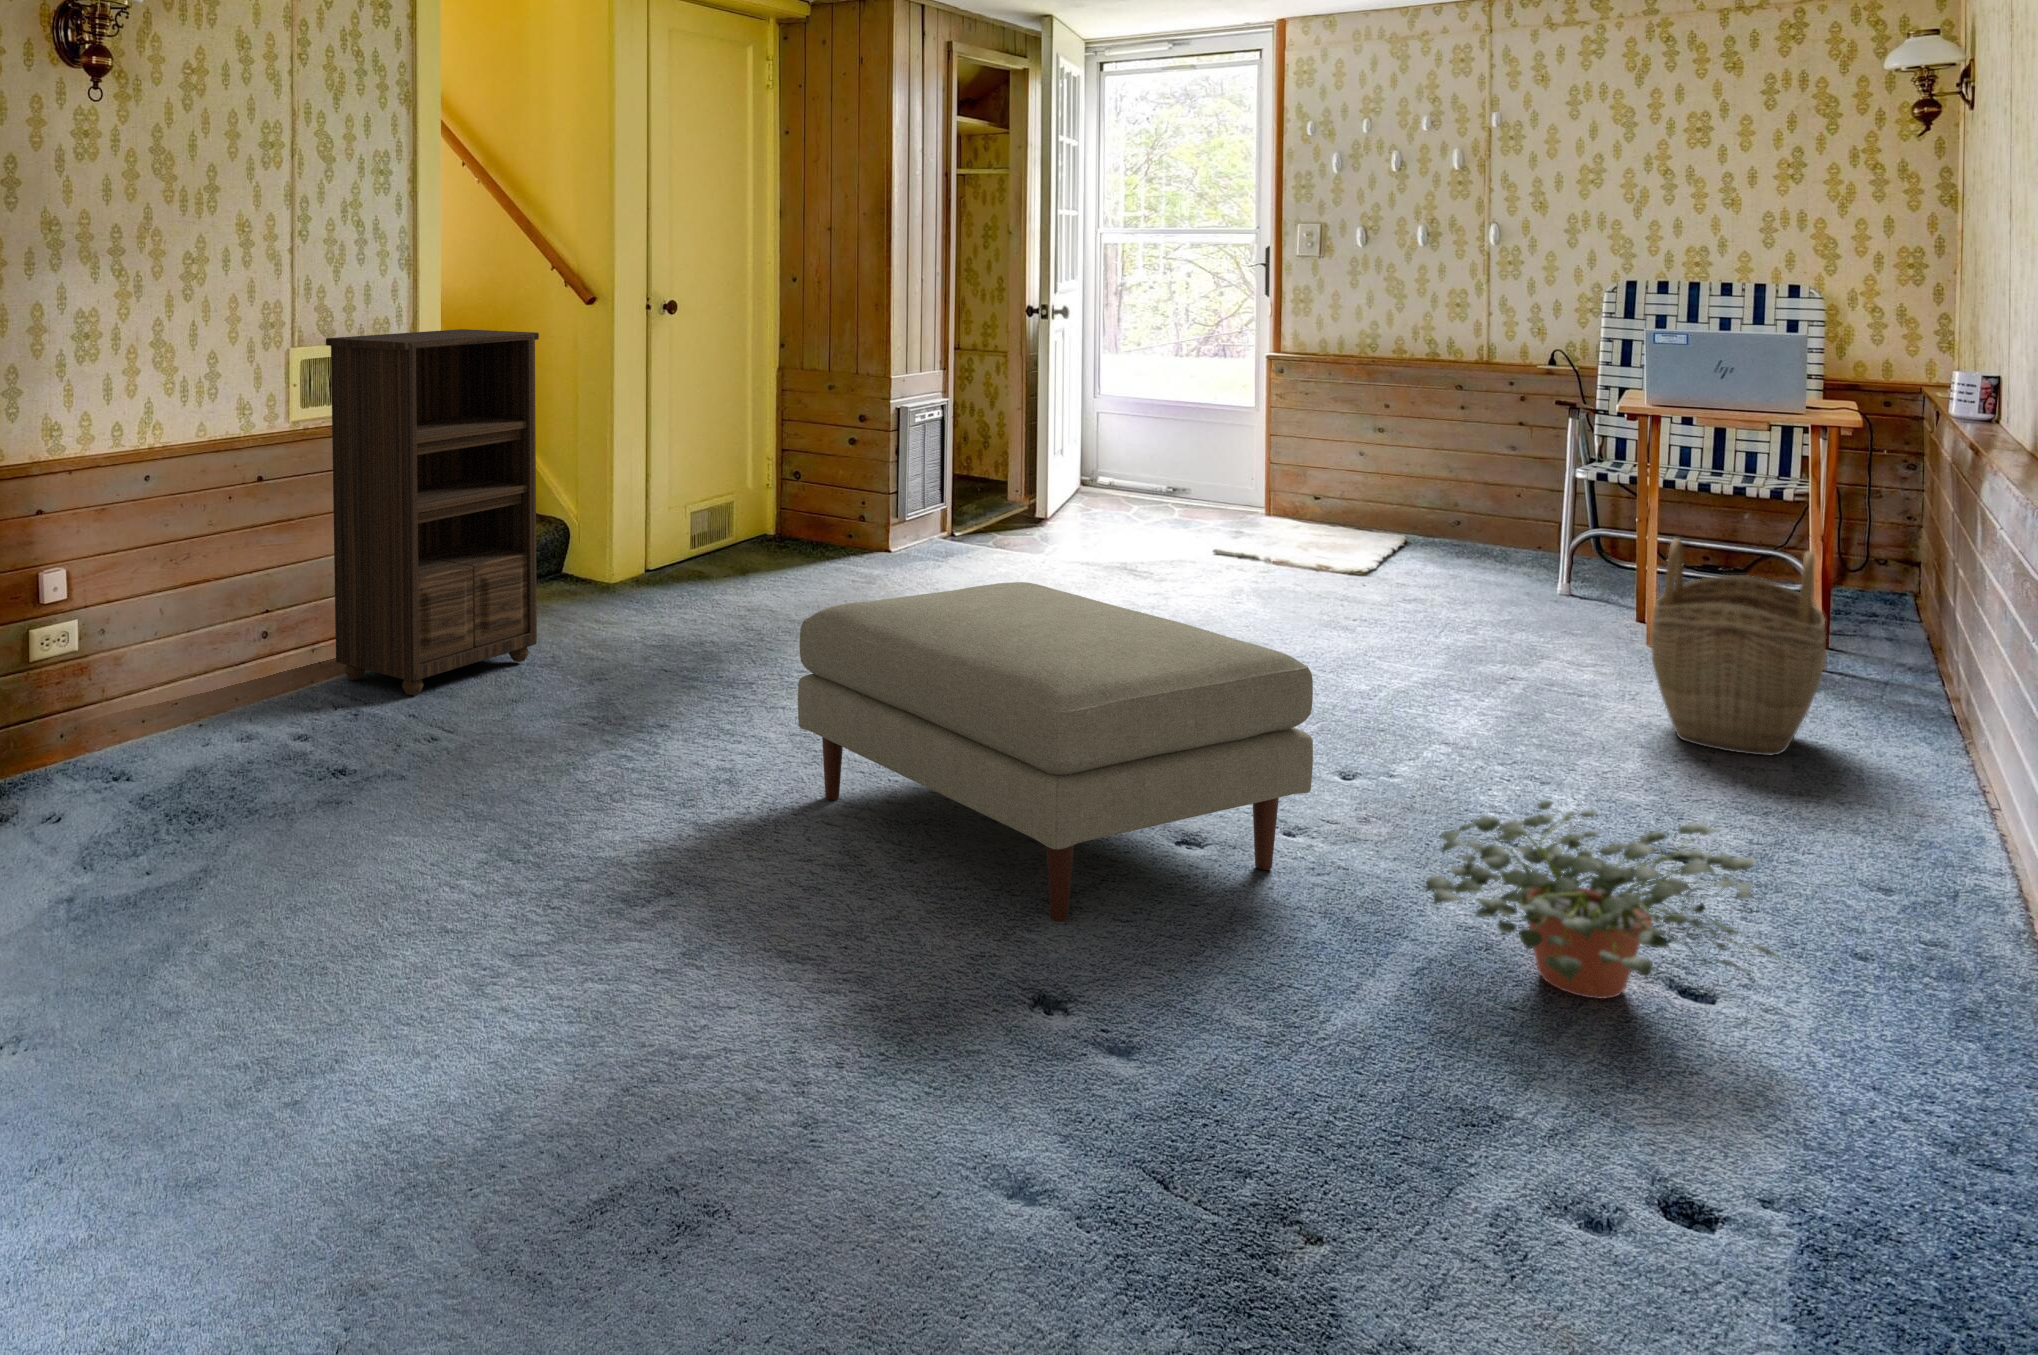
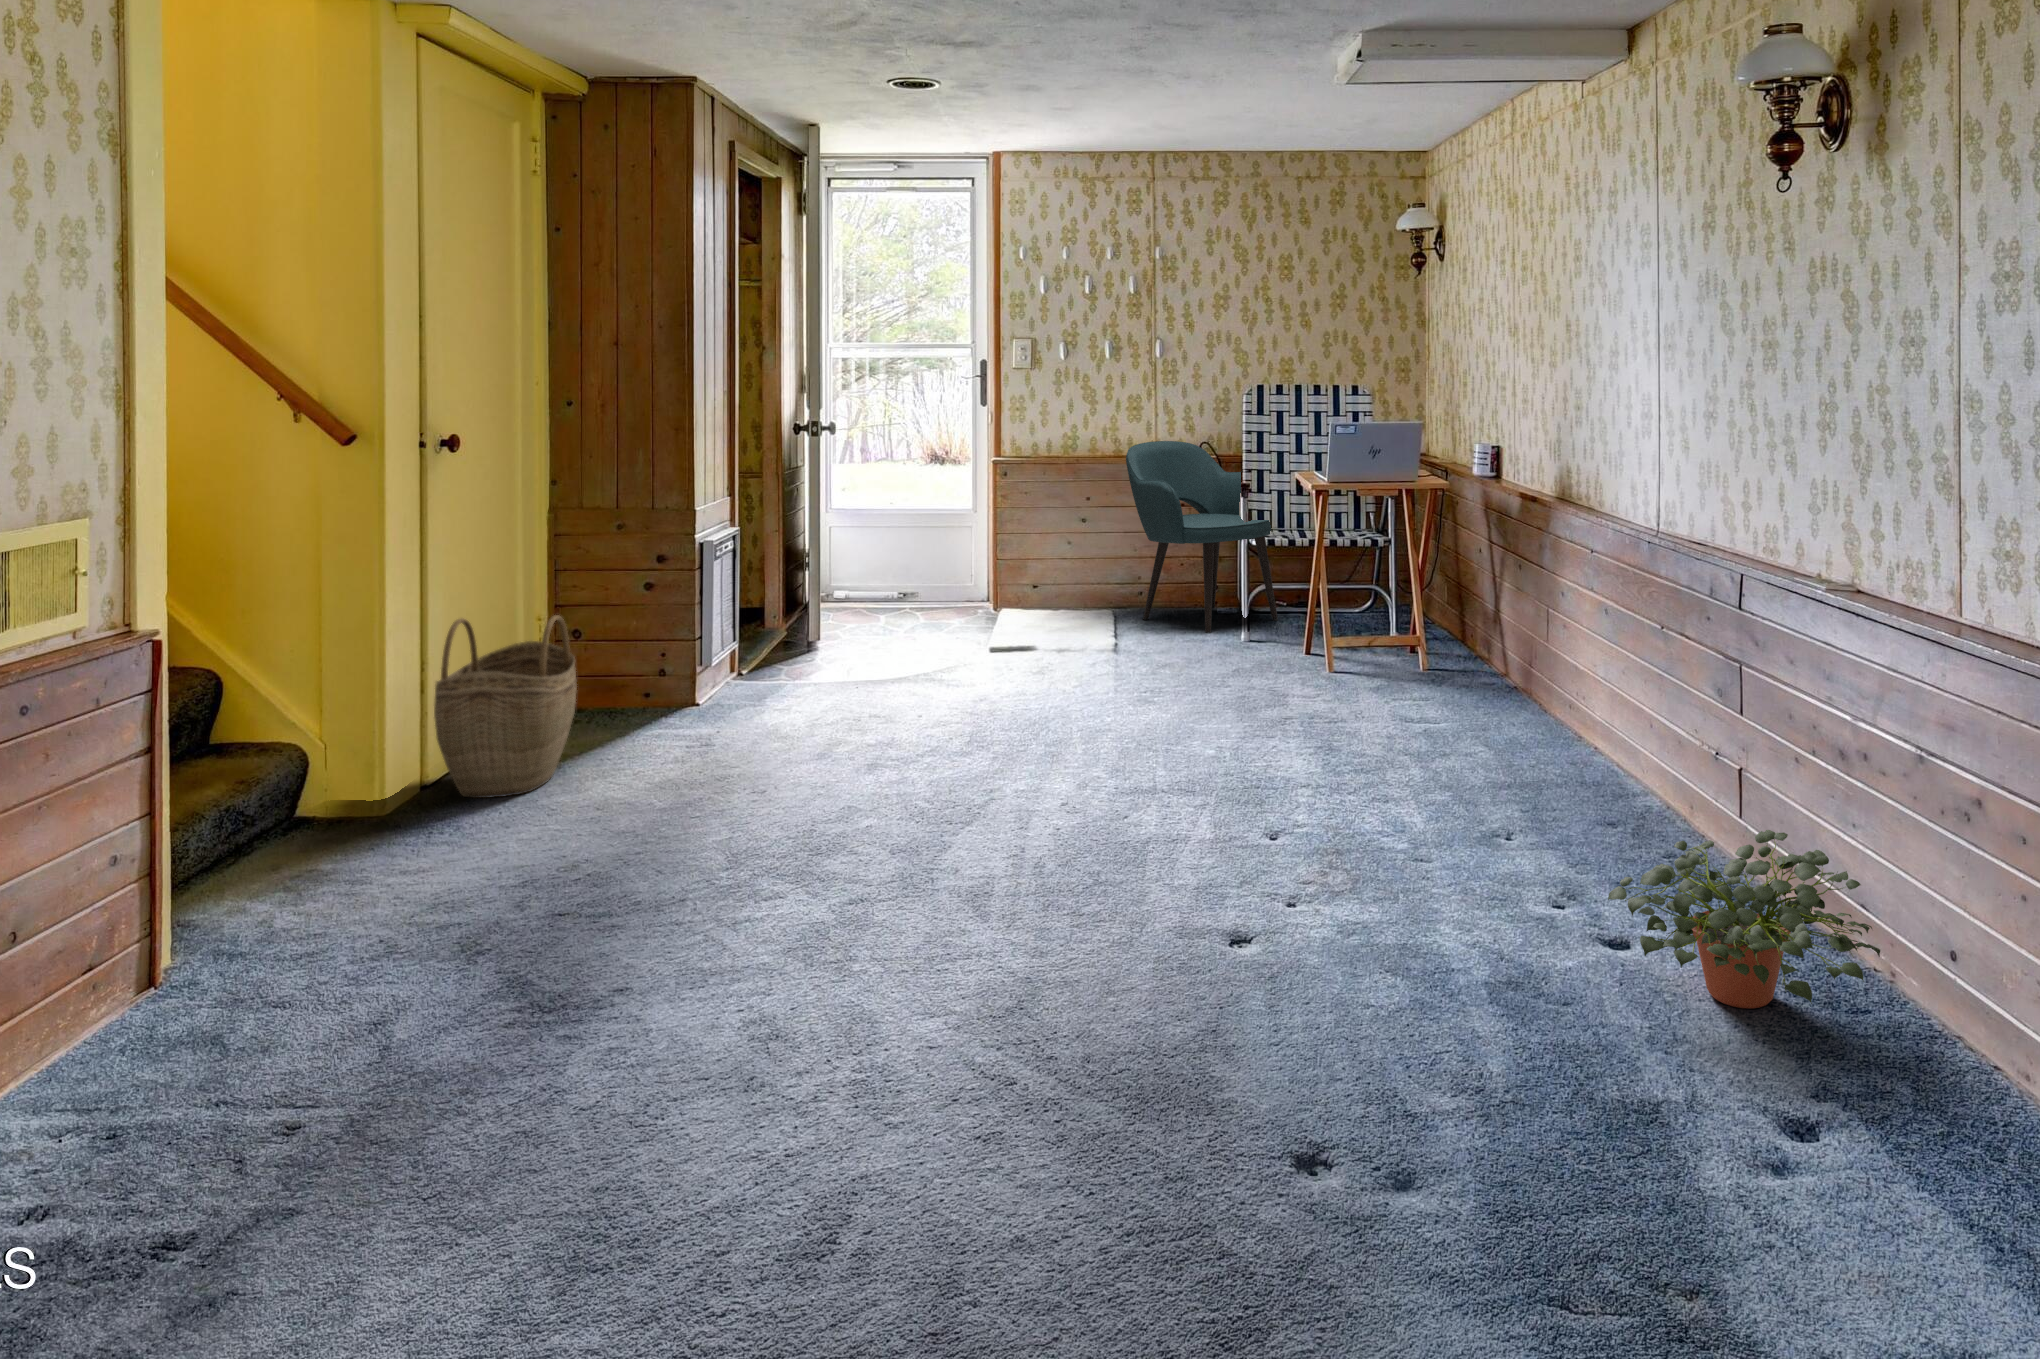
bookshelf: present [326,329,539,695] -> none [38,489,404,1101]
armchair: none [1407,344,1608,572] -> present [1126,441,1278,633]
woven basket: present [1651,538,1826,755] -> present [434,615,577,798]
ottoman: present [798,582,1313,922] -> none [970,727,1474,1108]

